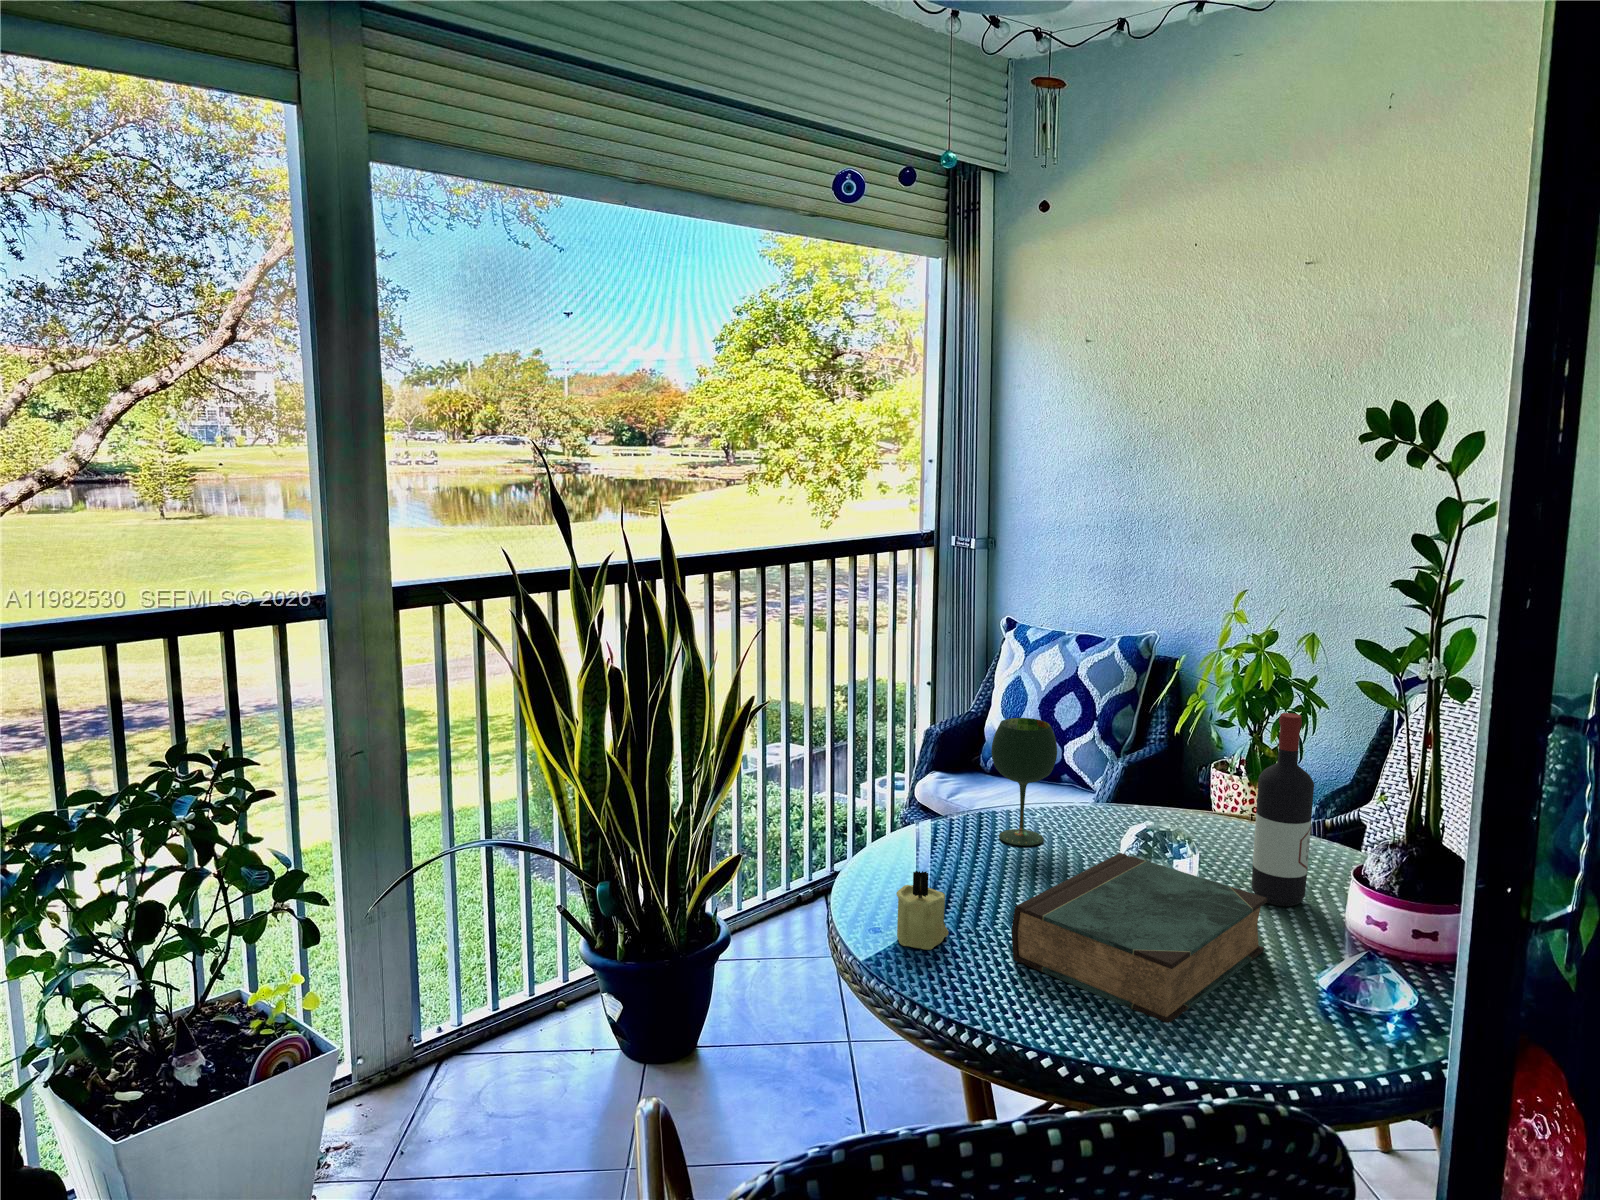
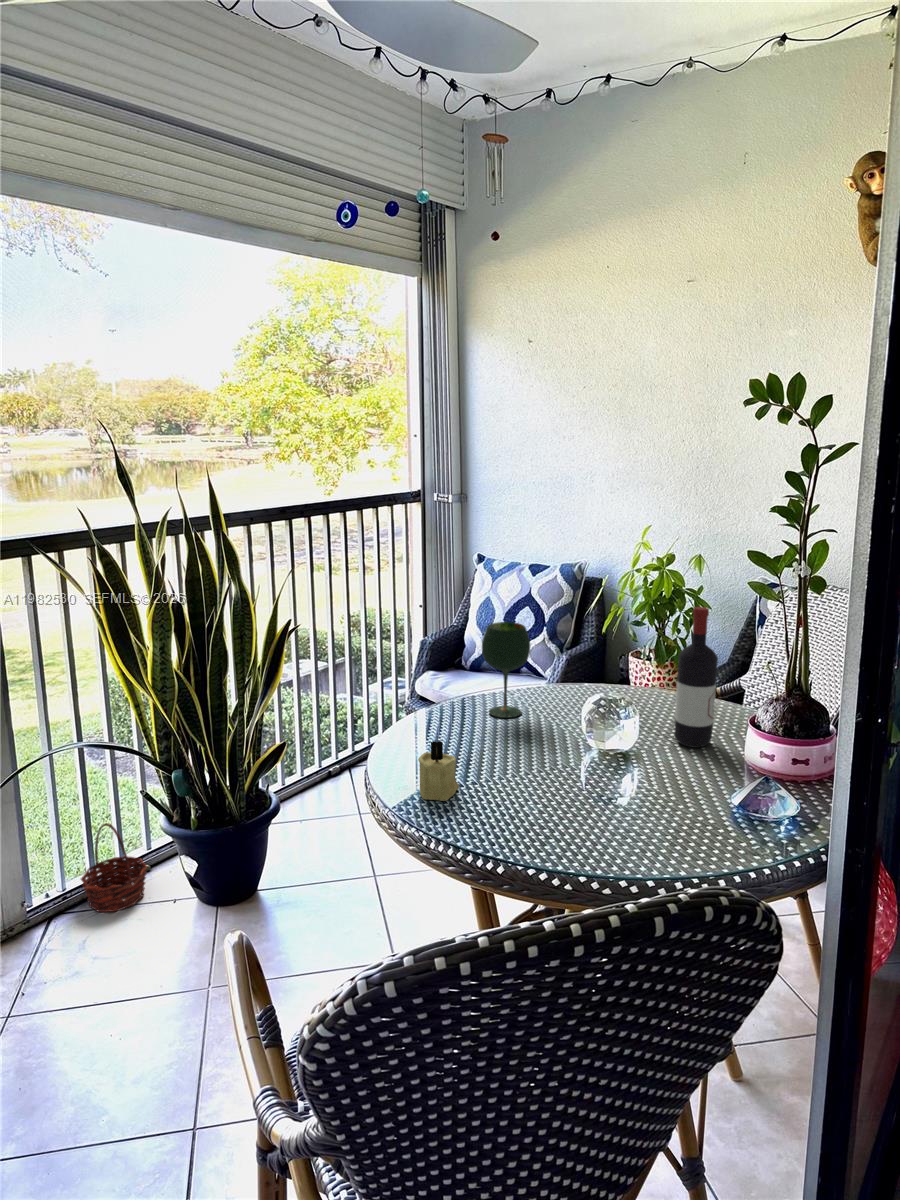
book: present [1012,853,1268,1023] -> none [509,717,691,841]
basket: none [481,942,561,1055] -> present [81,823,147,912]

